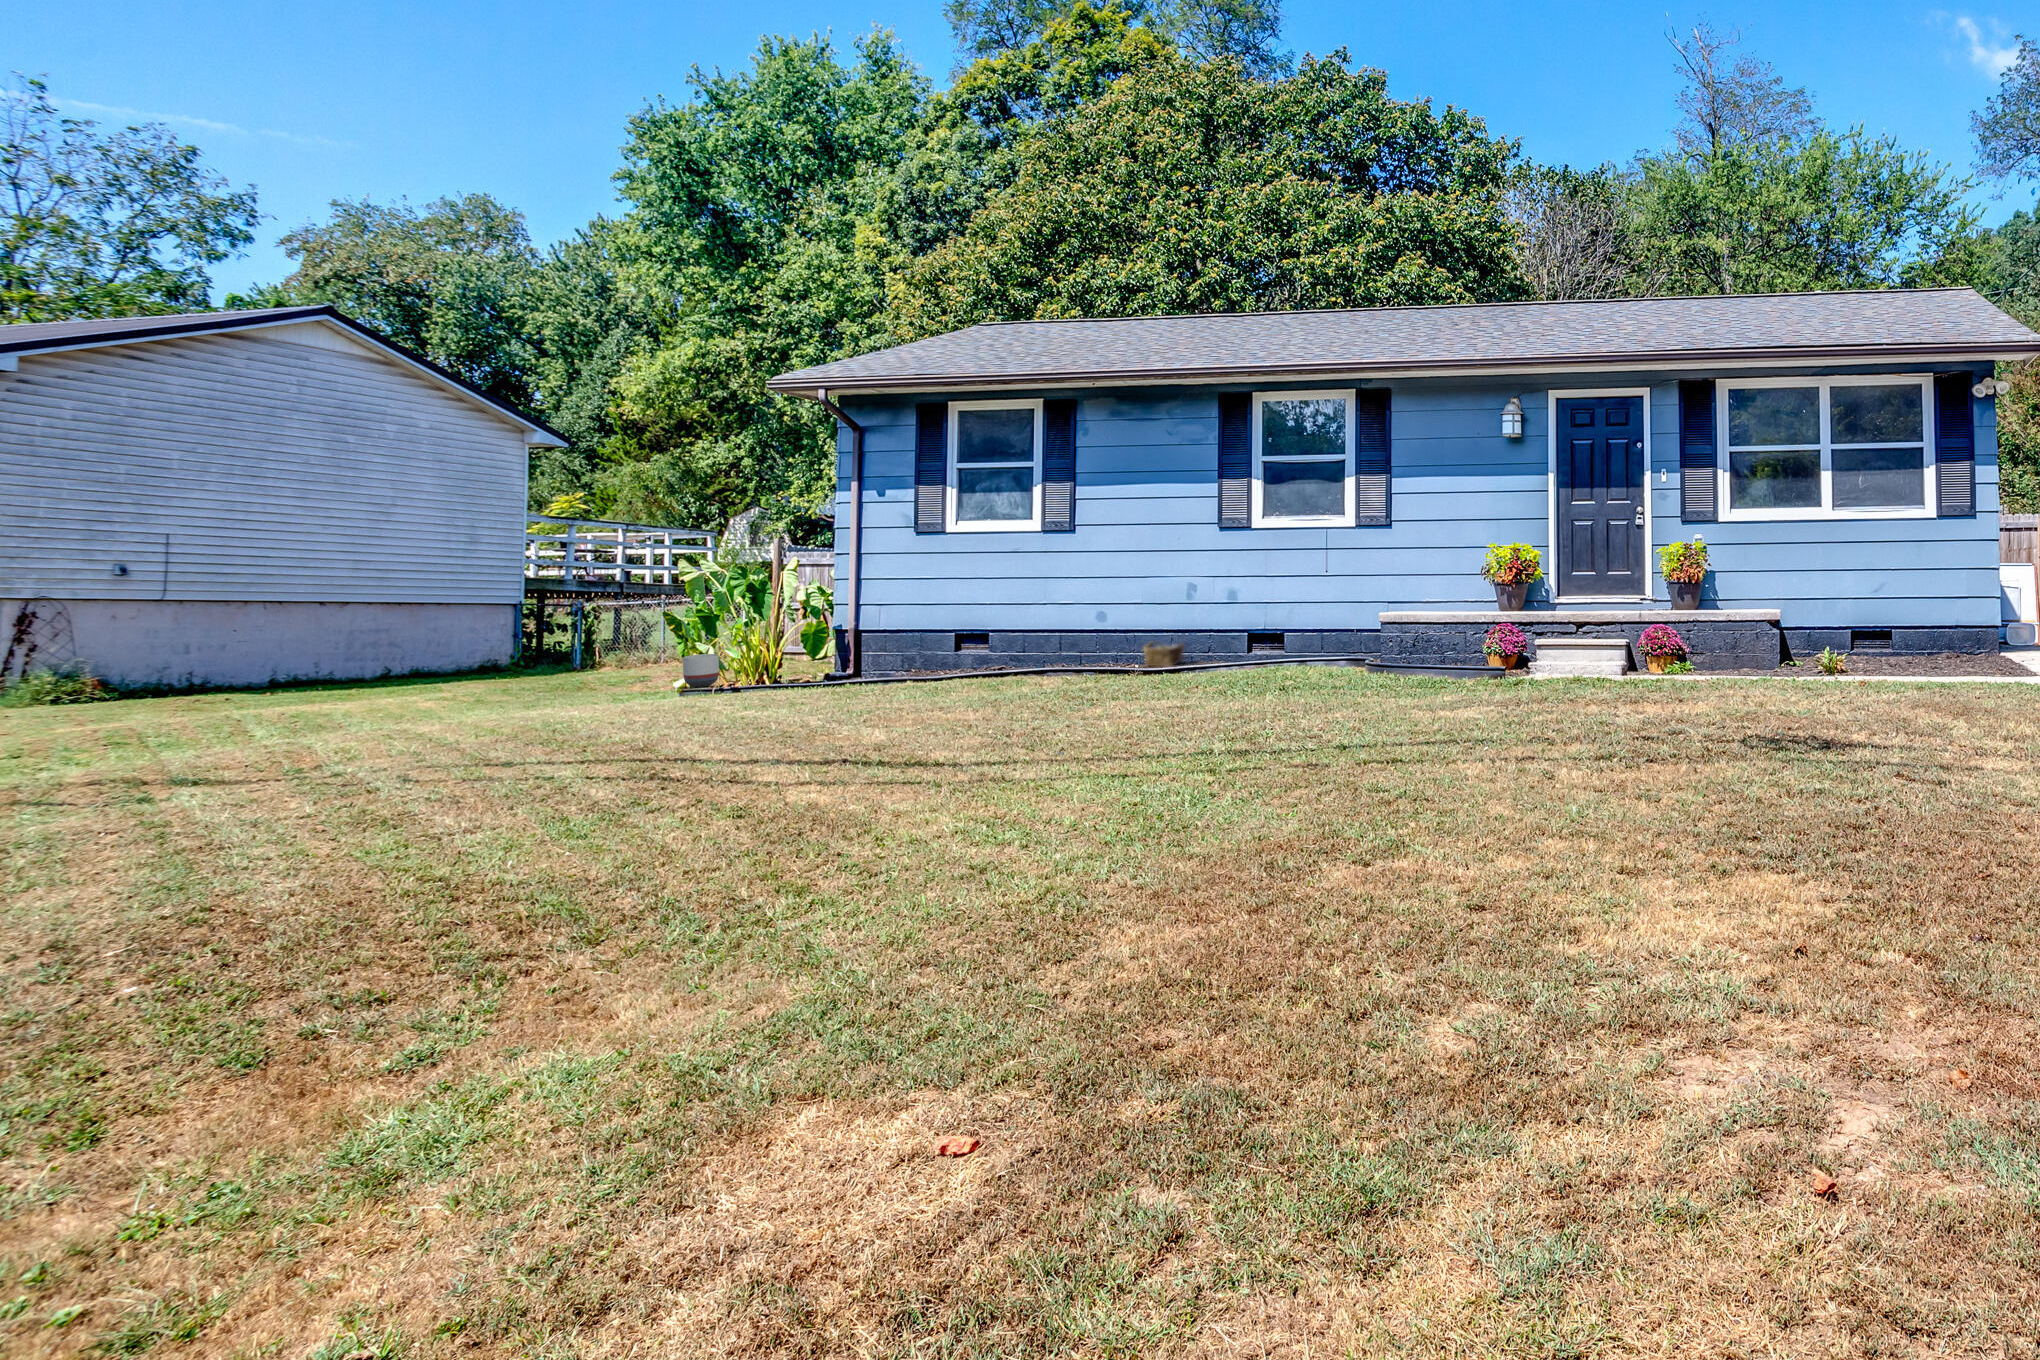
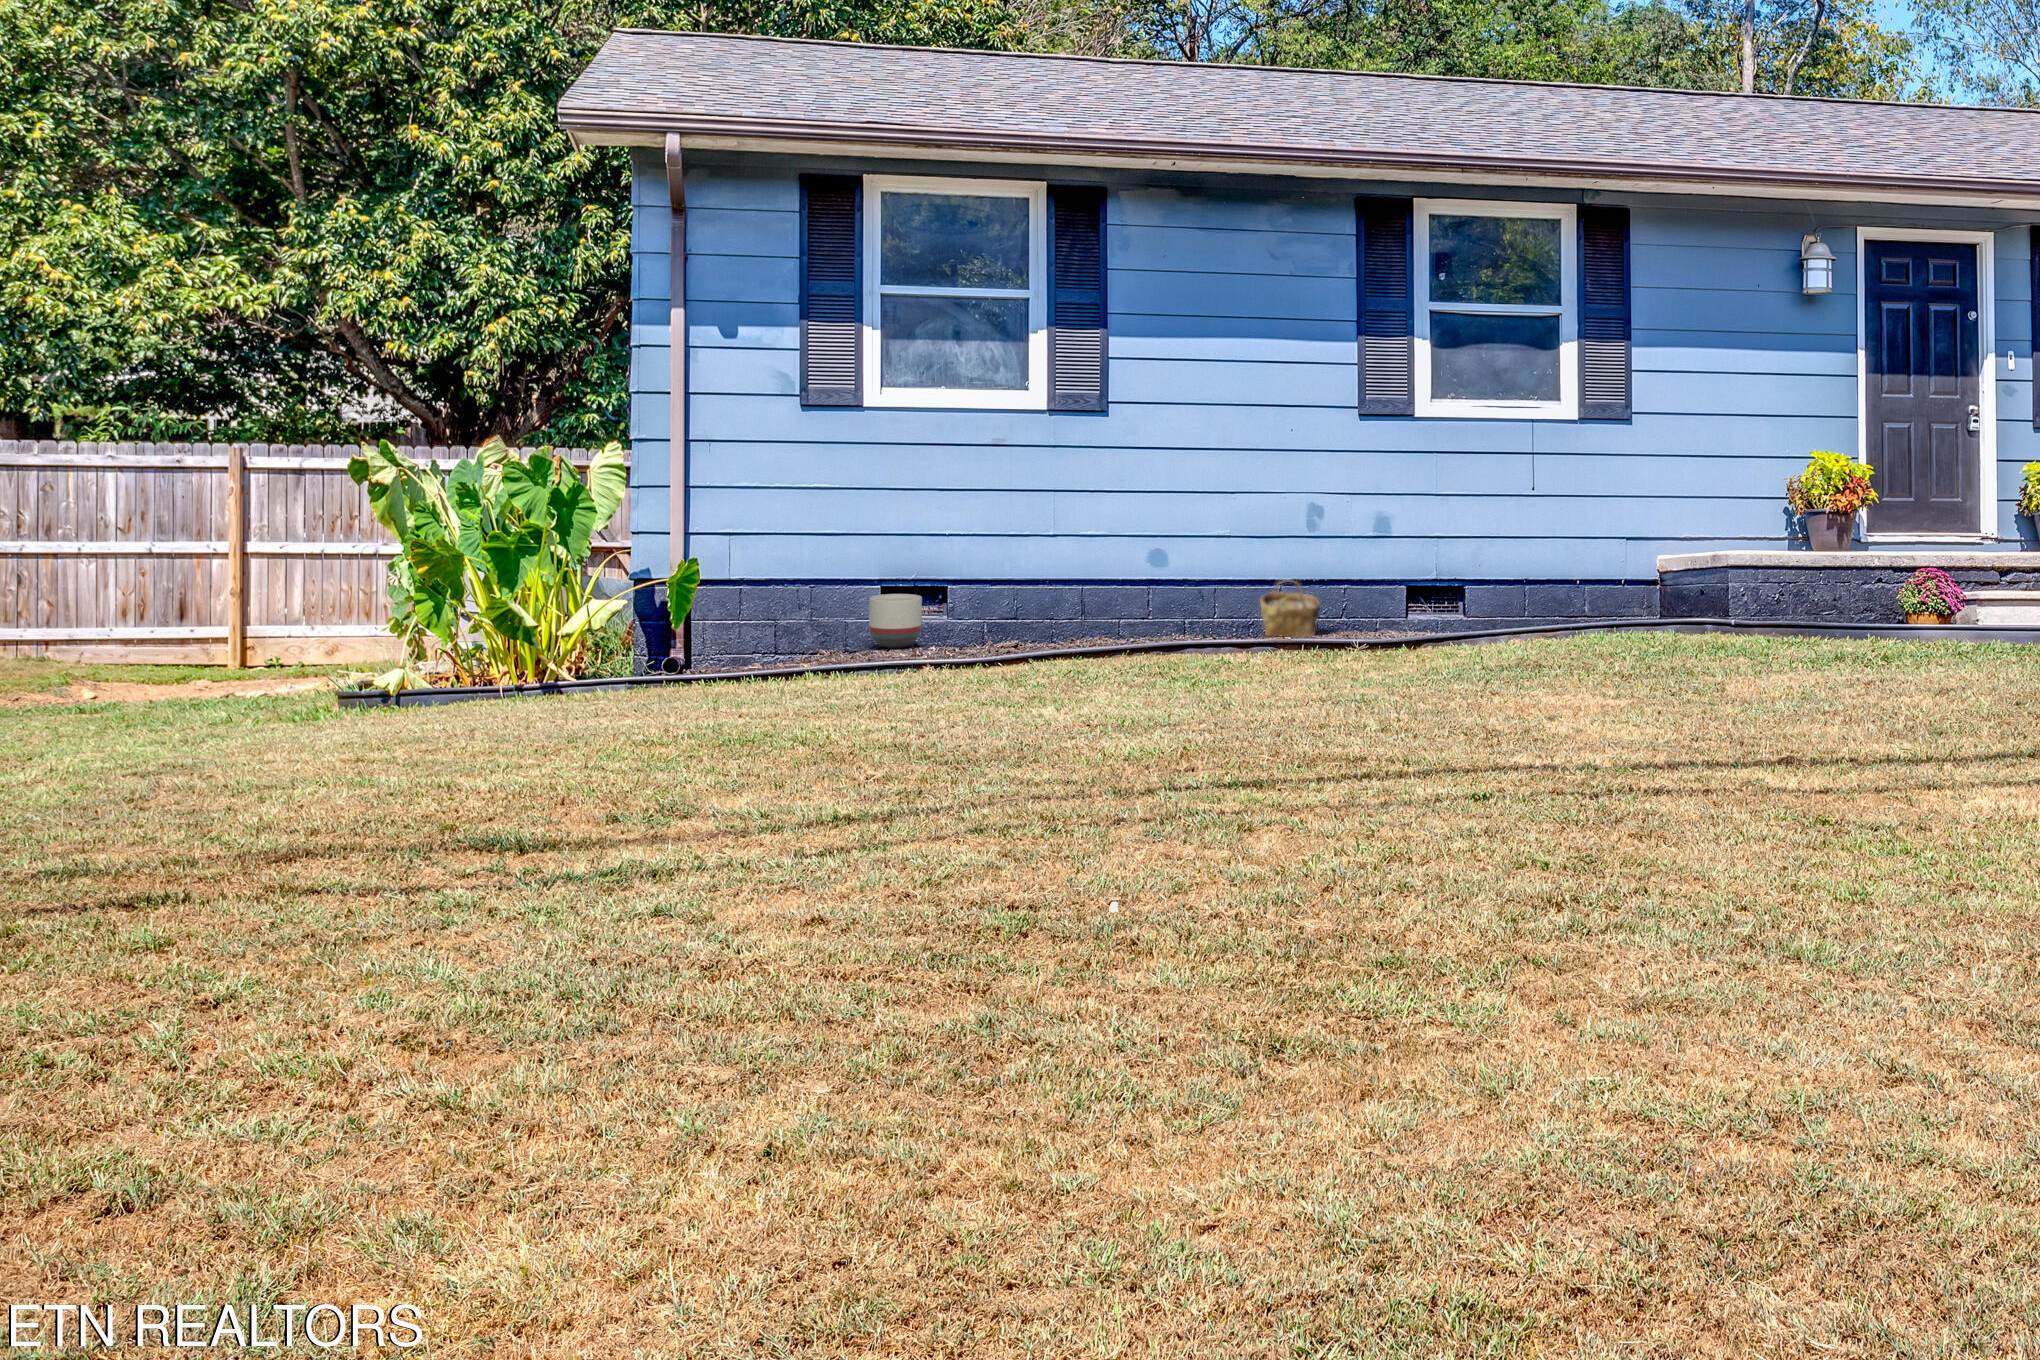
planter: present [683,654,719,688] -> present [869,594,922,648]

